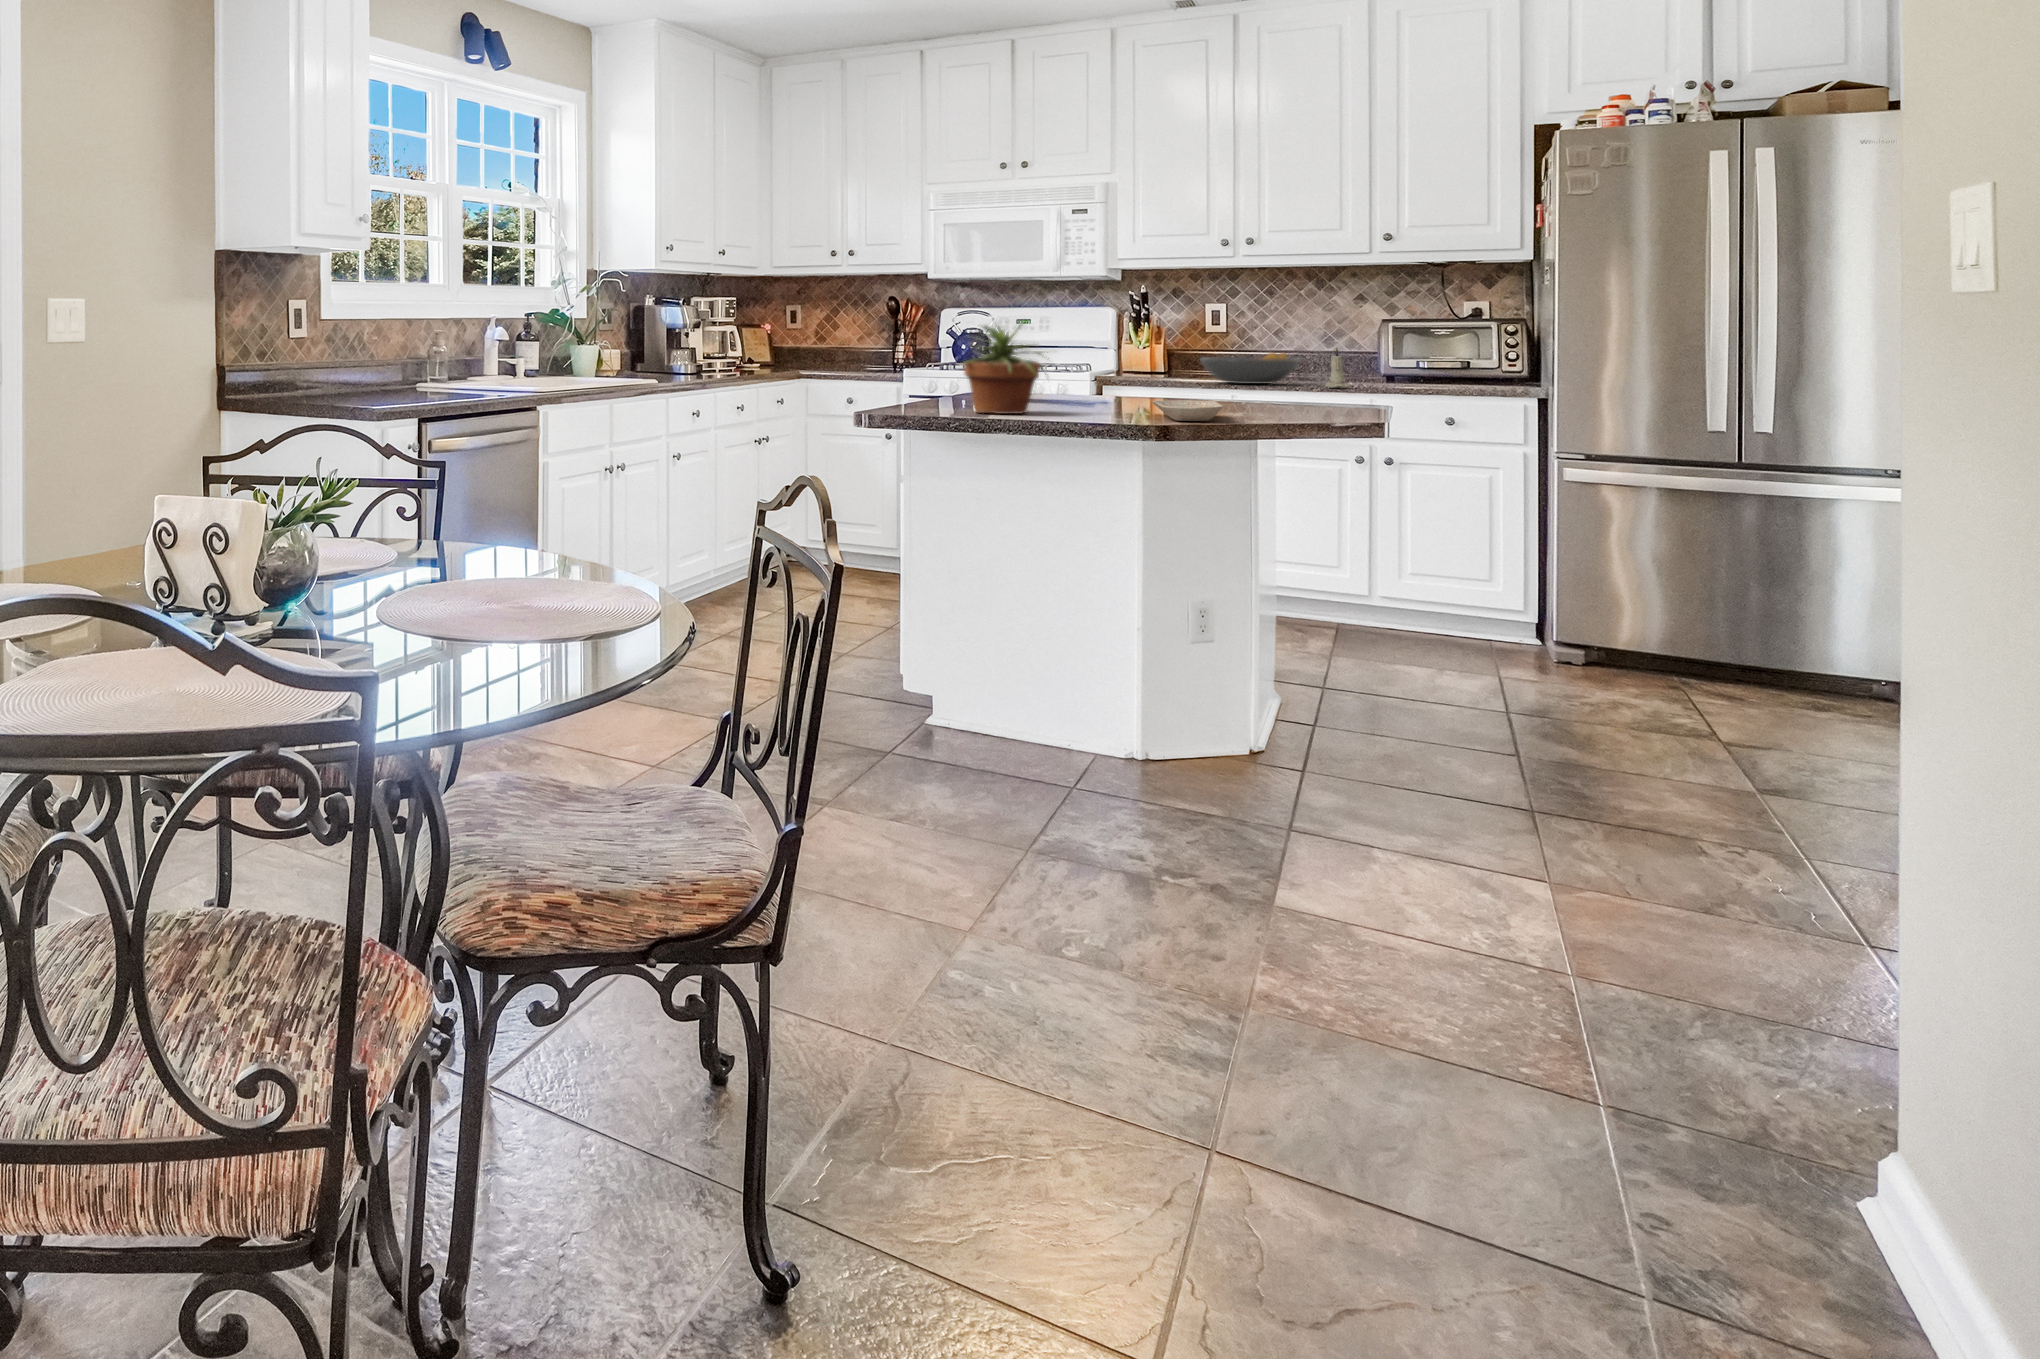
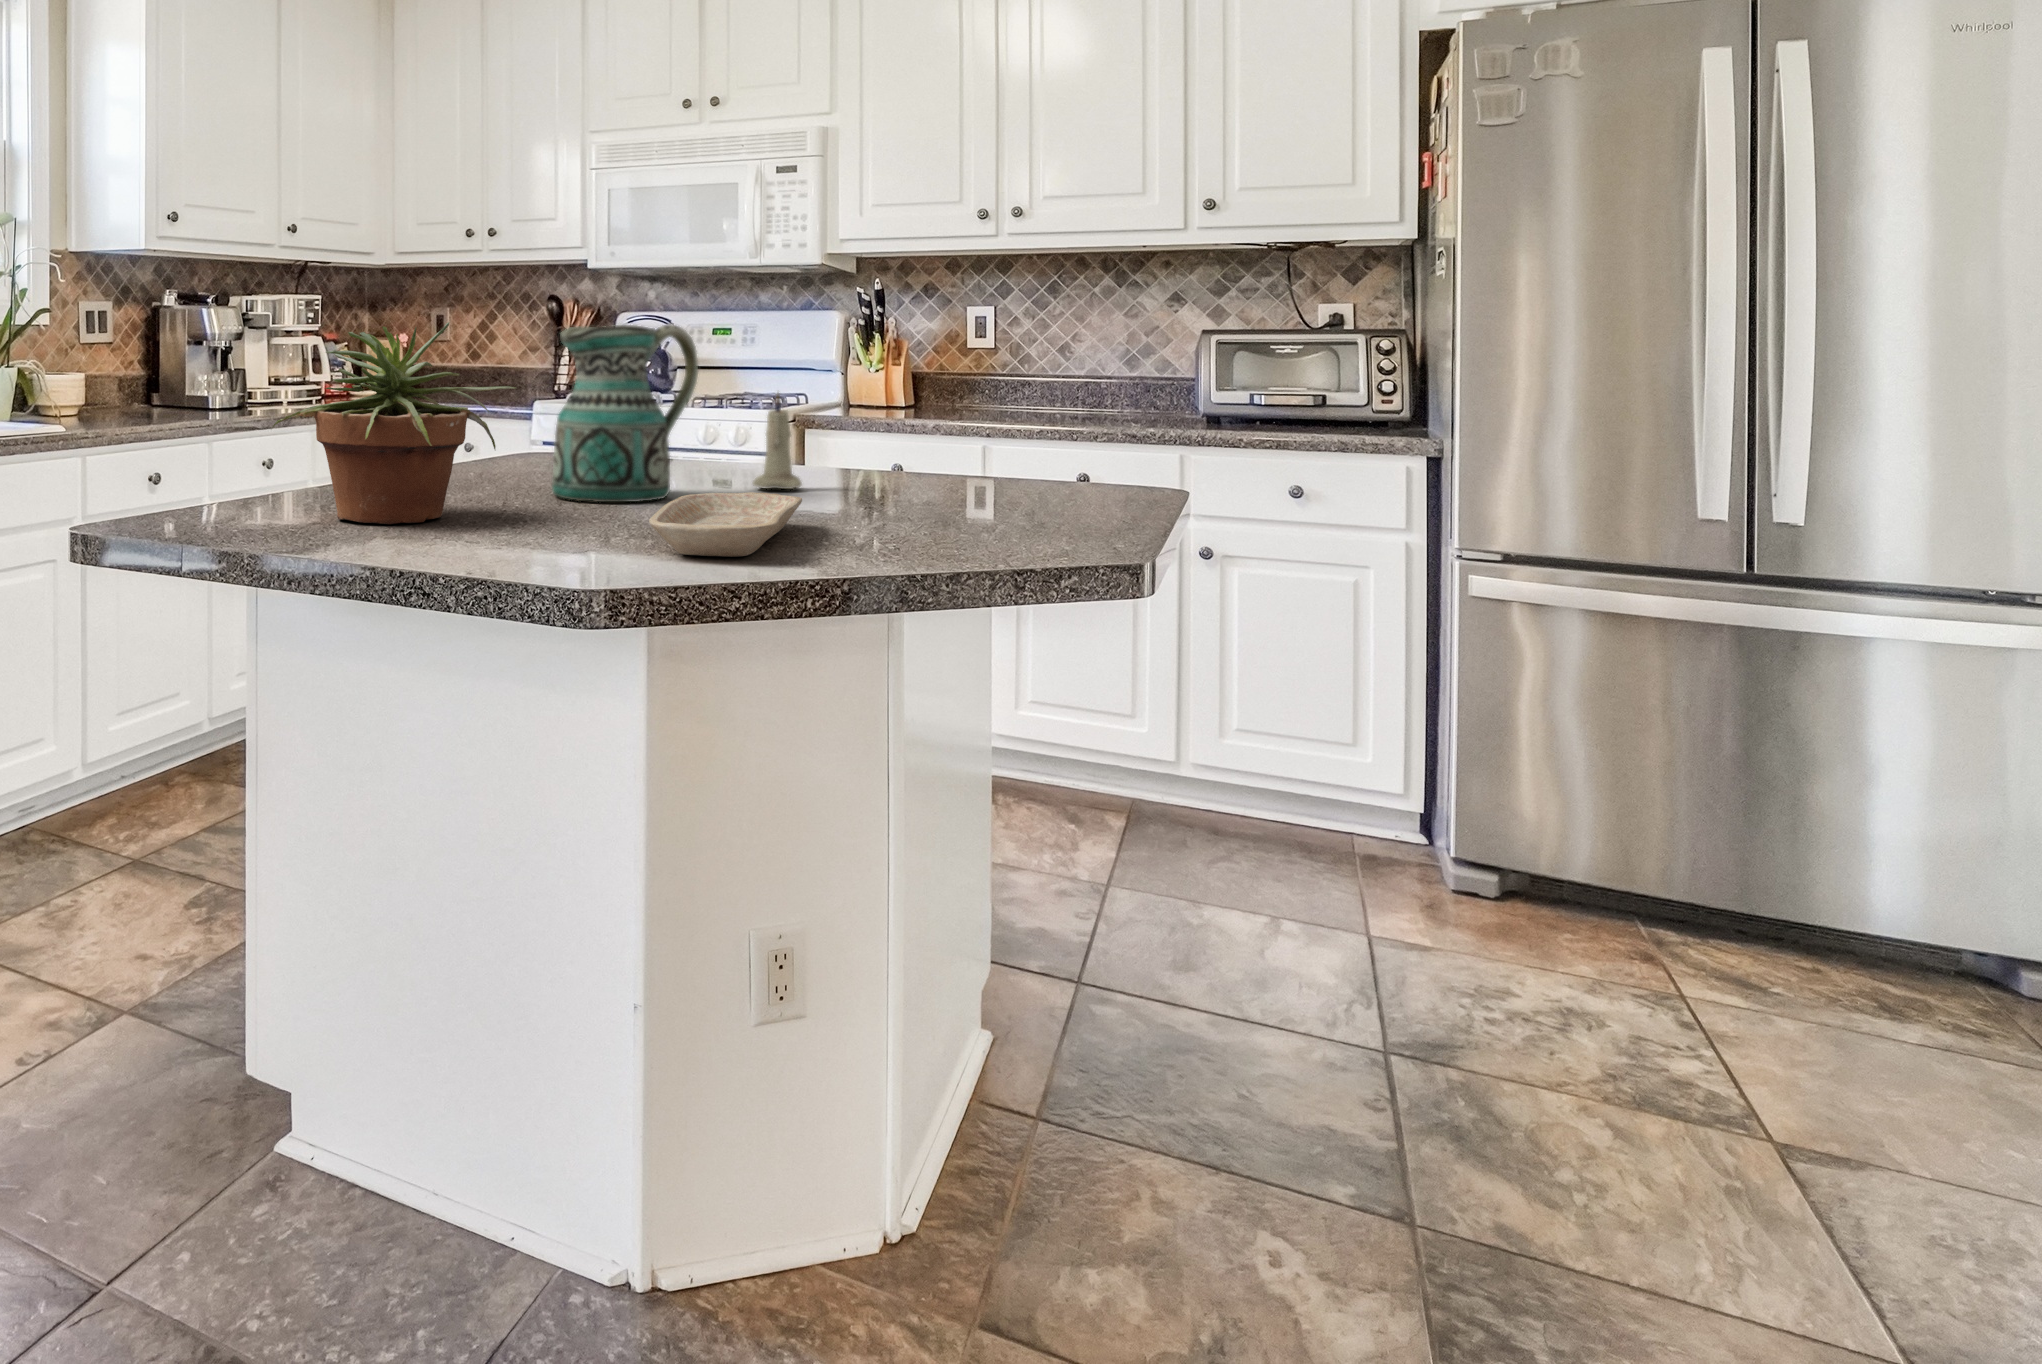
ceramic pitcher: none [1052,320,1125,409] -> present [552,324,698,502]
candle: present [1325,348,1350,388] -> present [753,394,802,489]
fruit bowl: present [1201,352,1301,384] -> none [944,378,1086,426]

